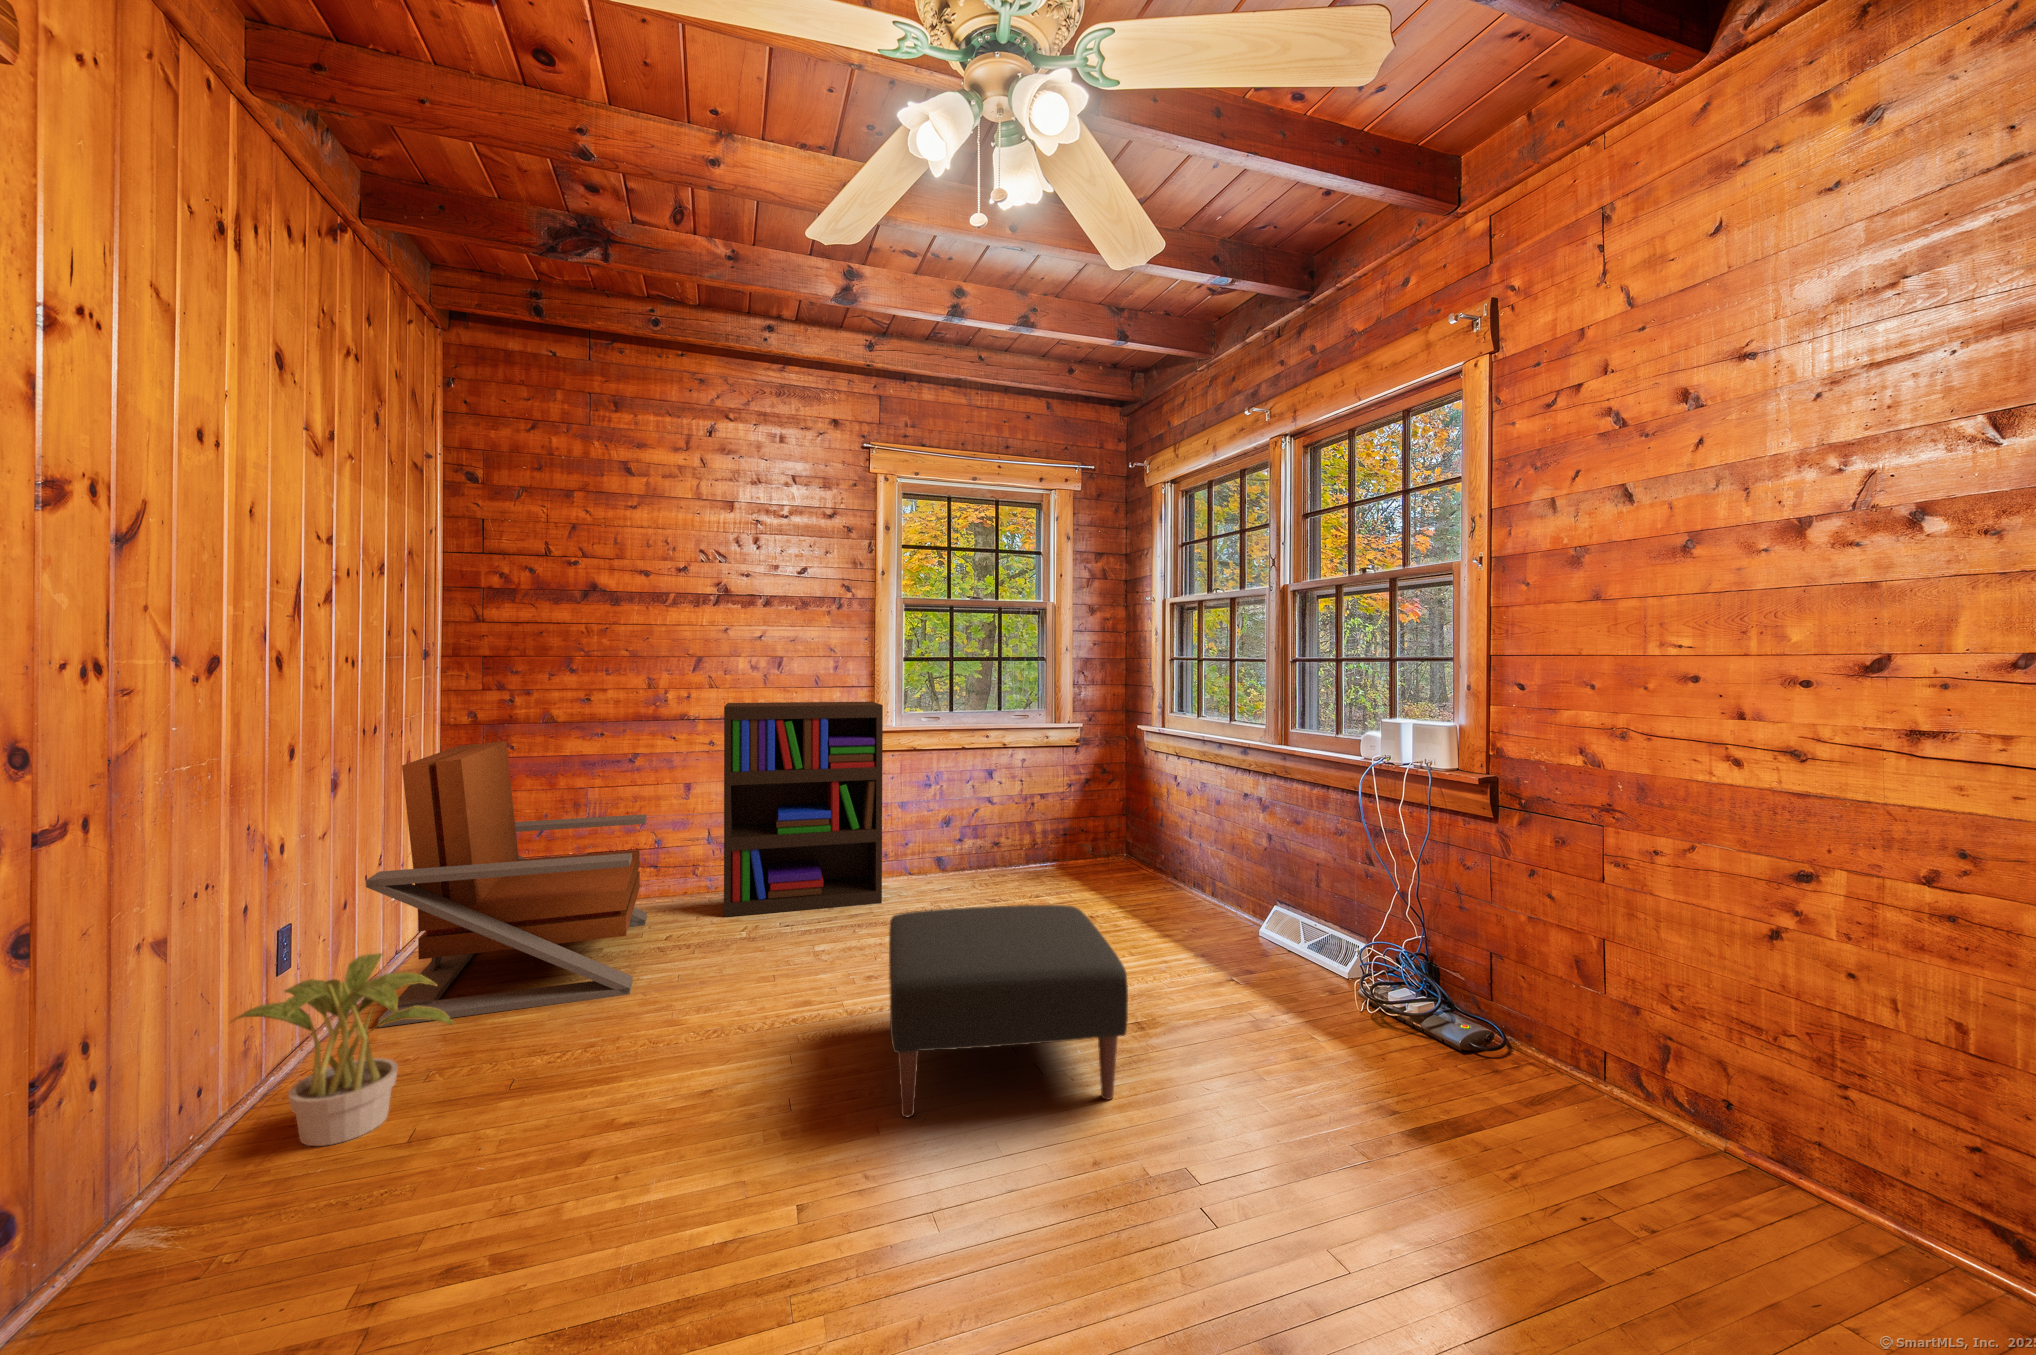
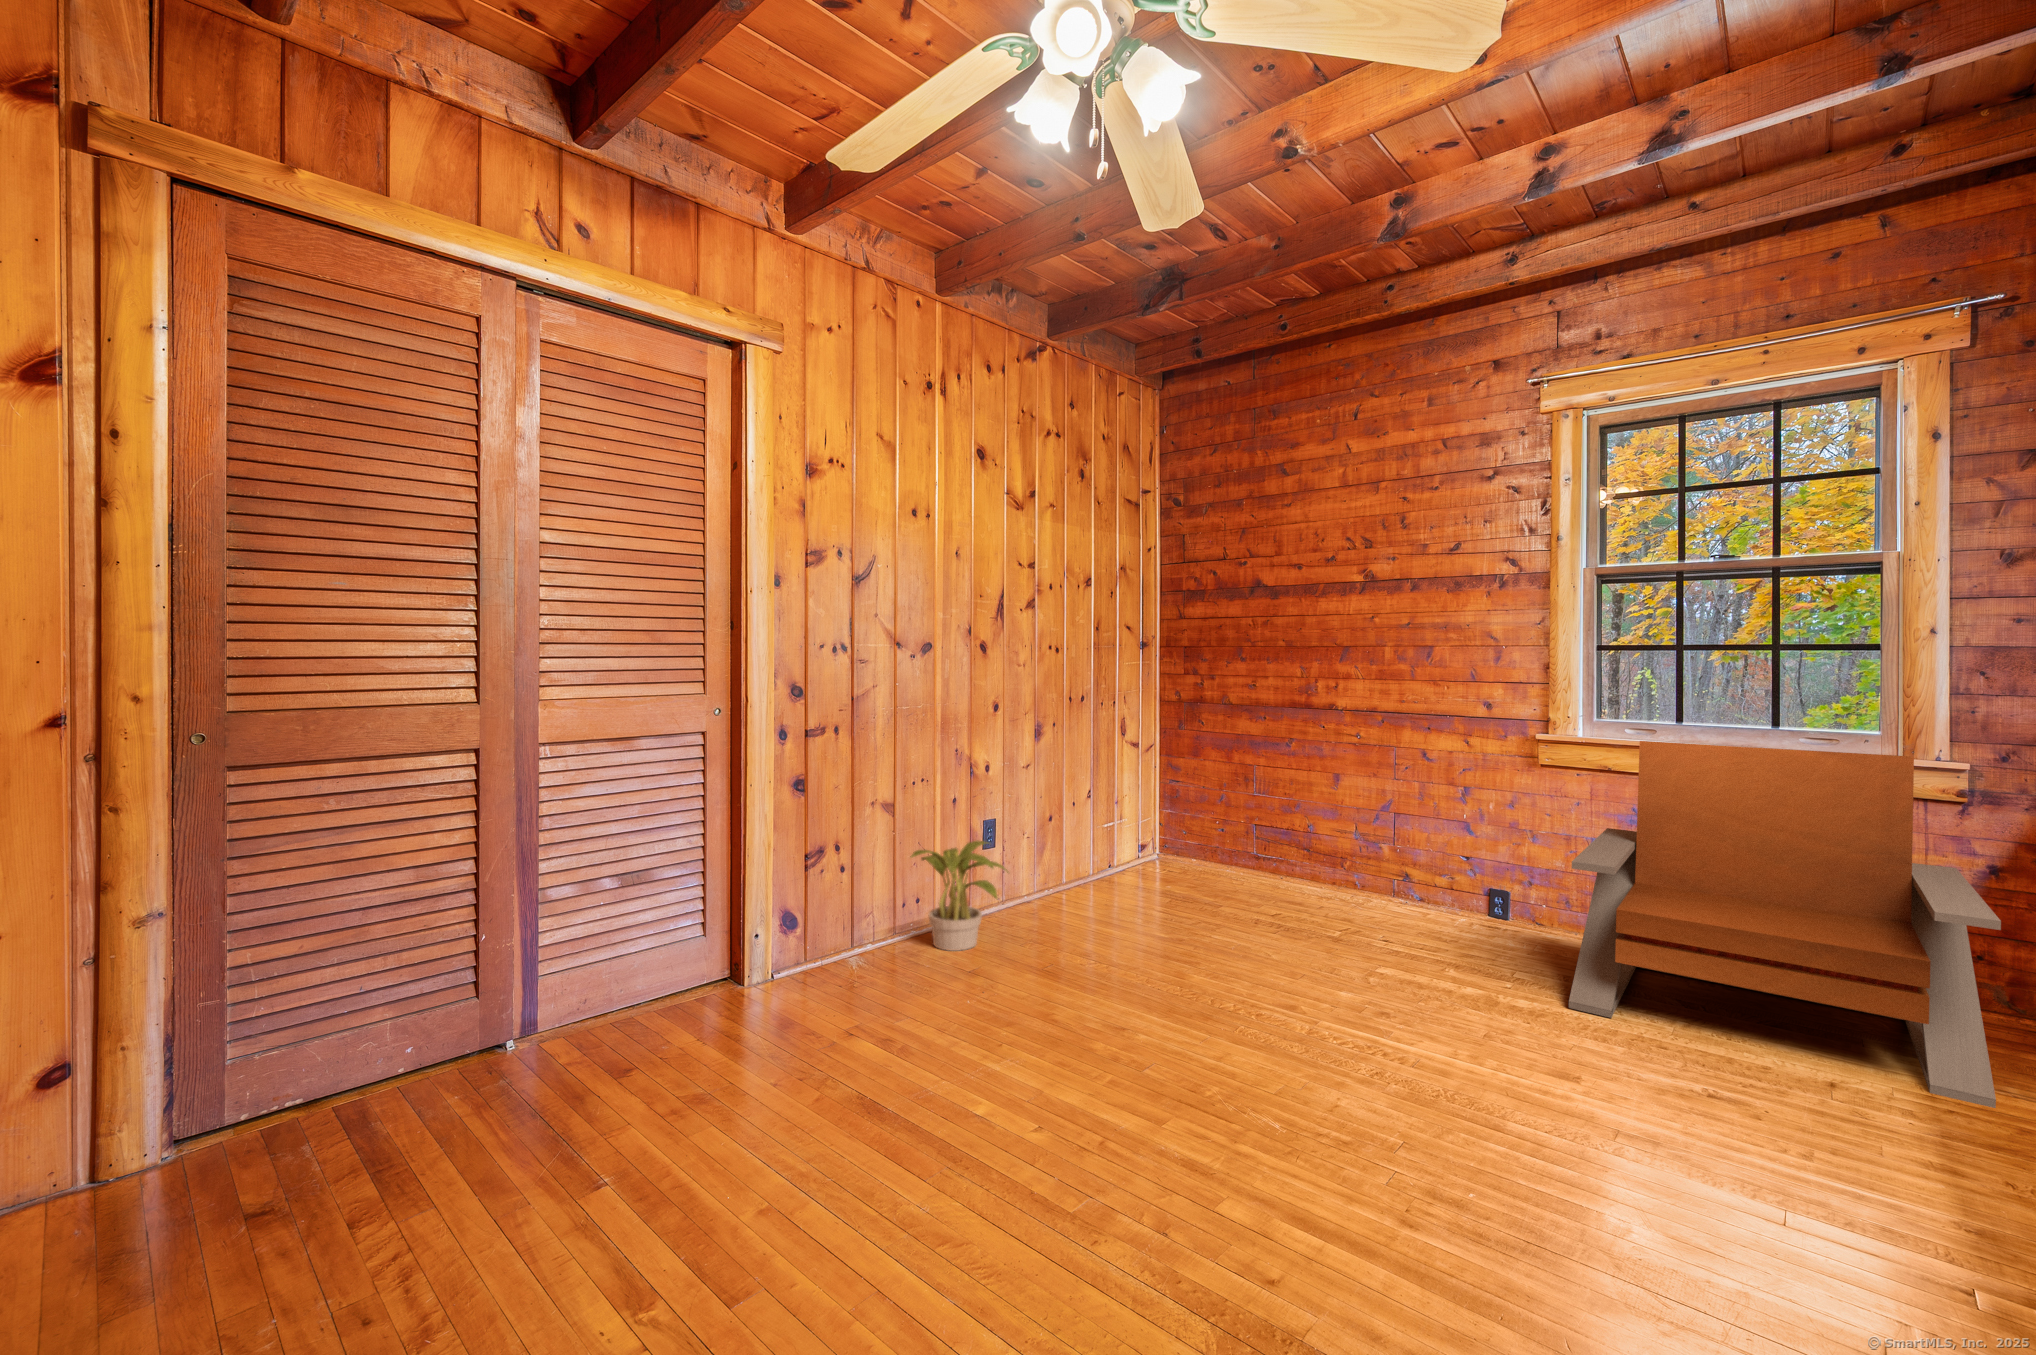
bookshelf: present [724,702,883,917] -> none [1330,694,1541,953]
lounge chair: present [366,741,647,1027] -> present [1569,741,2001,1108]
ottoman: present [889,905,1128,1117] -> none [1167,925,1538,1224]

